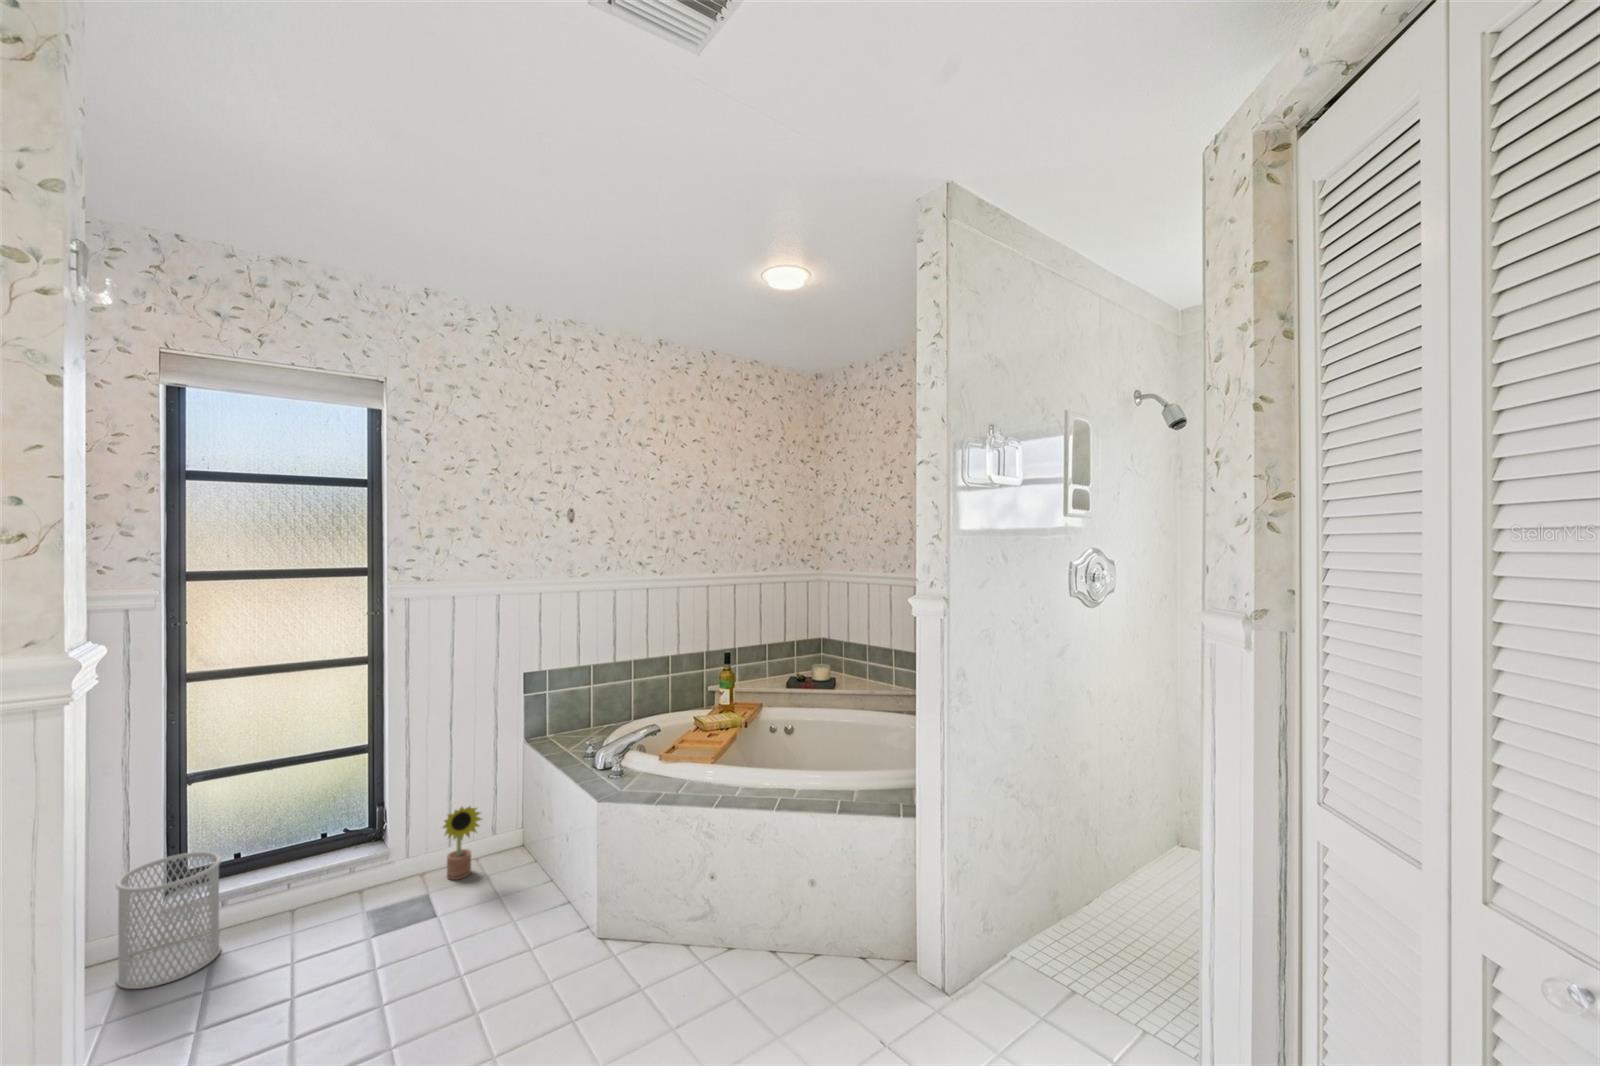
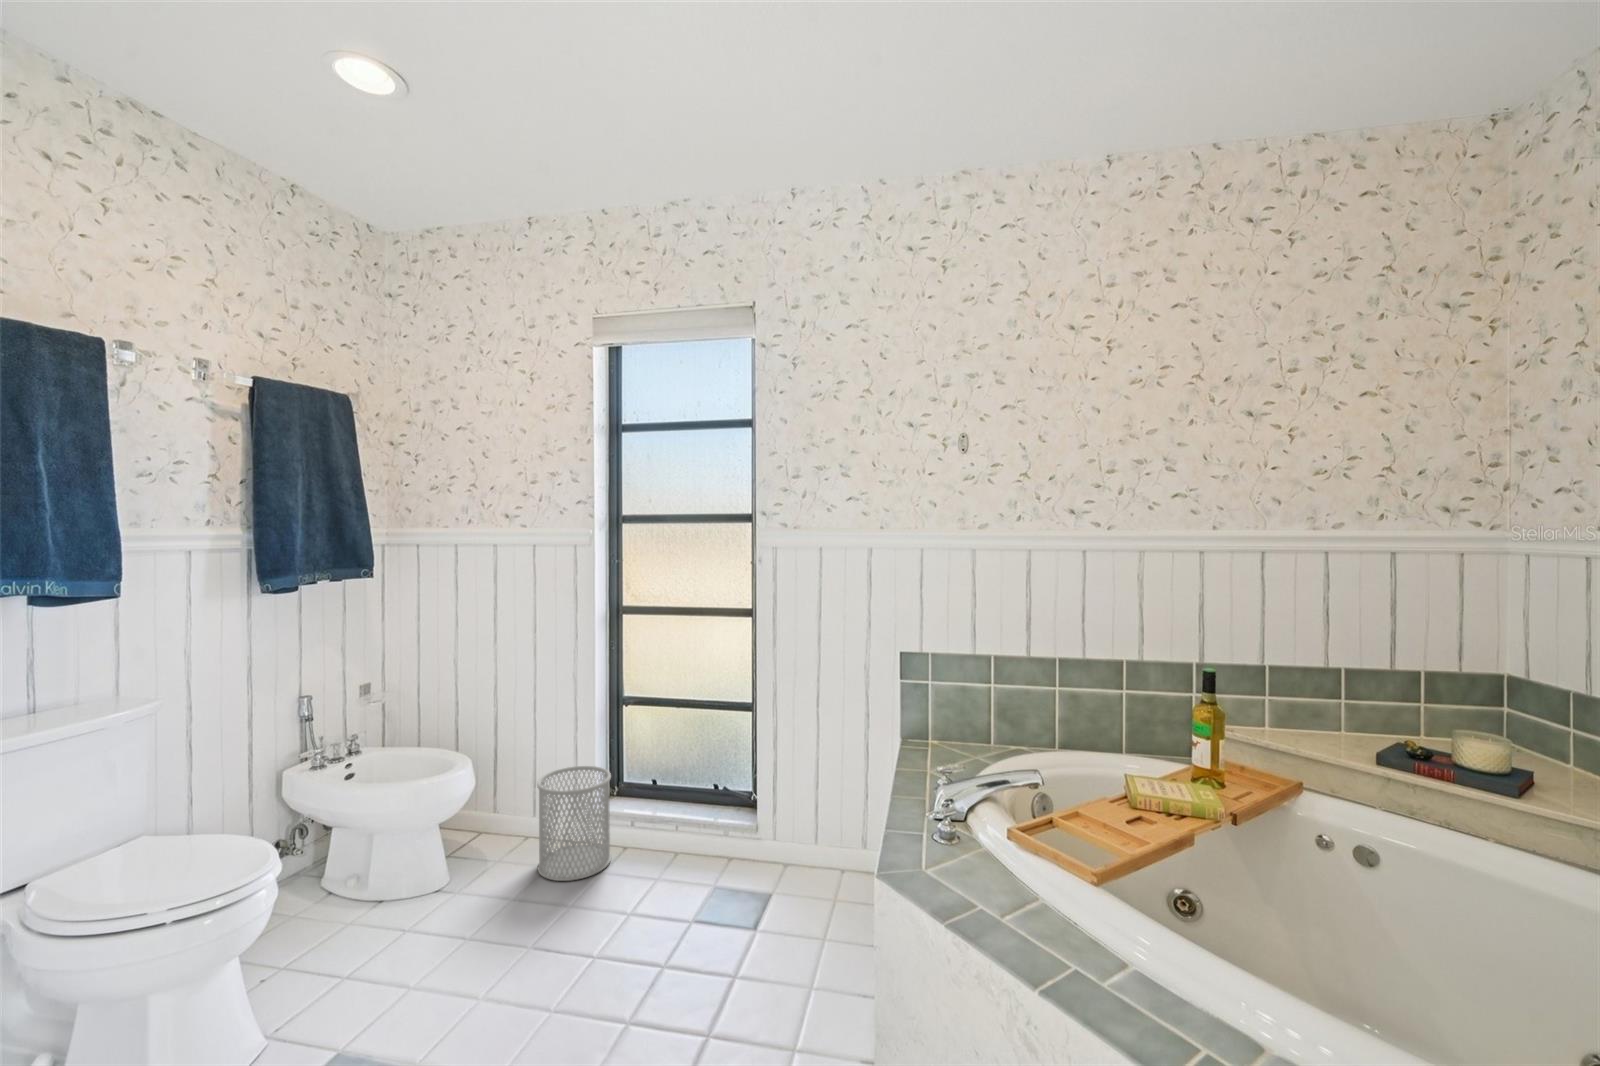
decorative plant: present [443,807,482,880] -> none [789,801,834,888]

